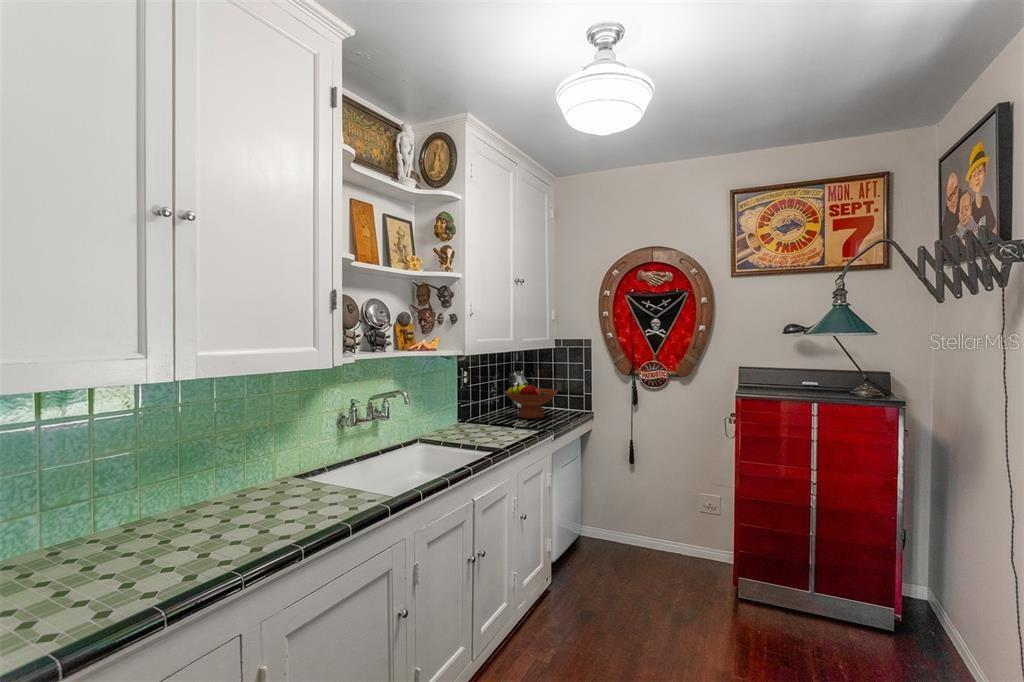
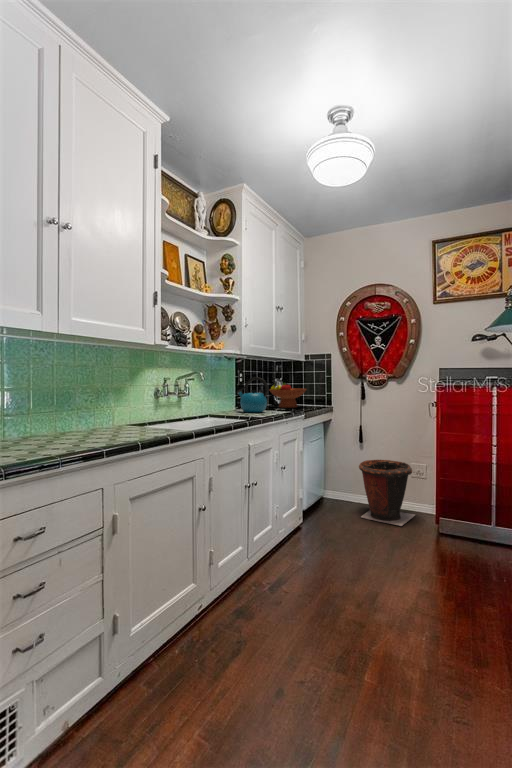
kettle: none [458,386,503,437] -> present [237,377,268,413]
waste bin: none [628,488,705,586] -> present [359,460,415,526]

